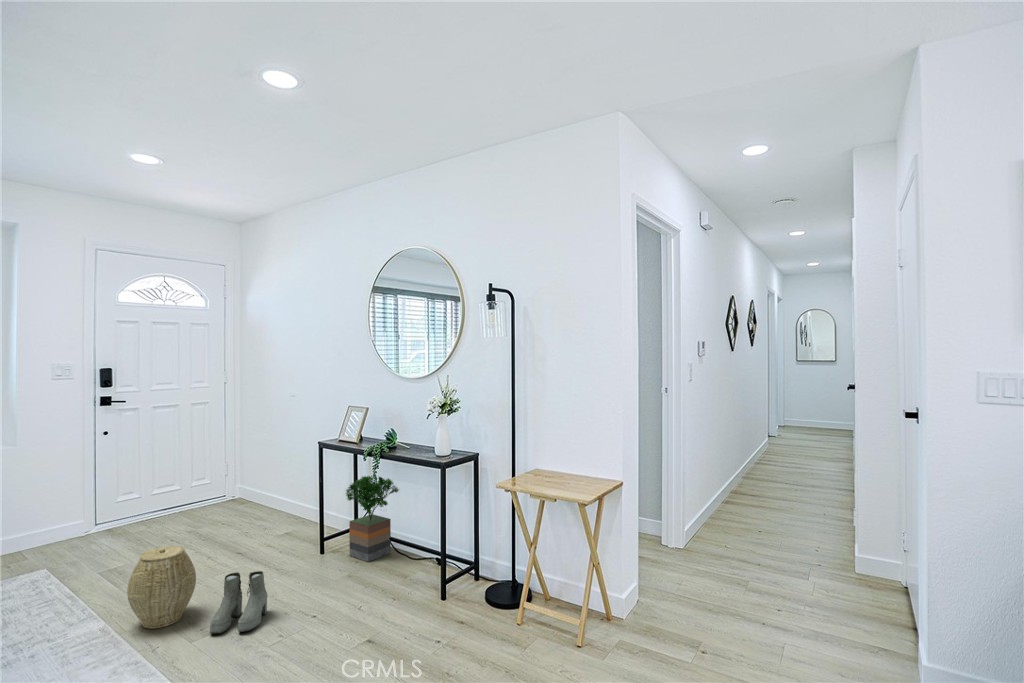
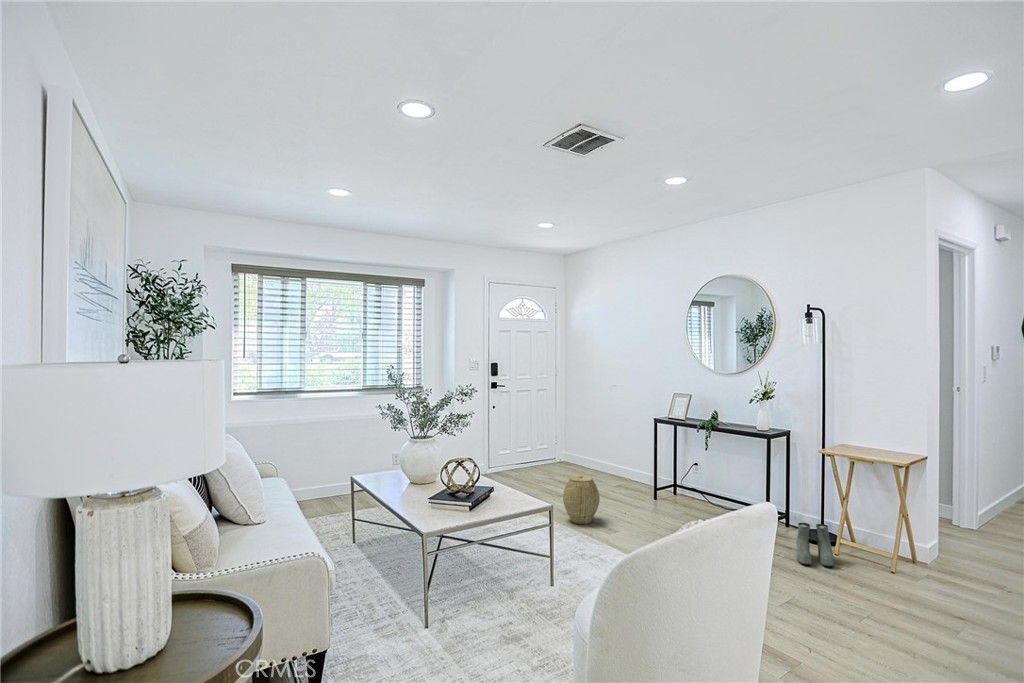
potted tree: present [346,476,399,562] -> none [677,445,717,507]
boots: present [210,571,267,634] -> present [796,523,834,567]

